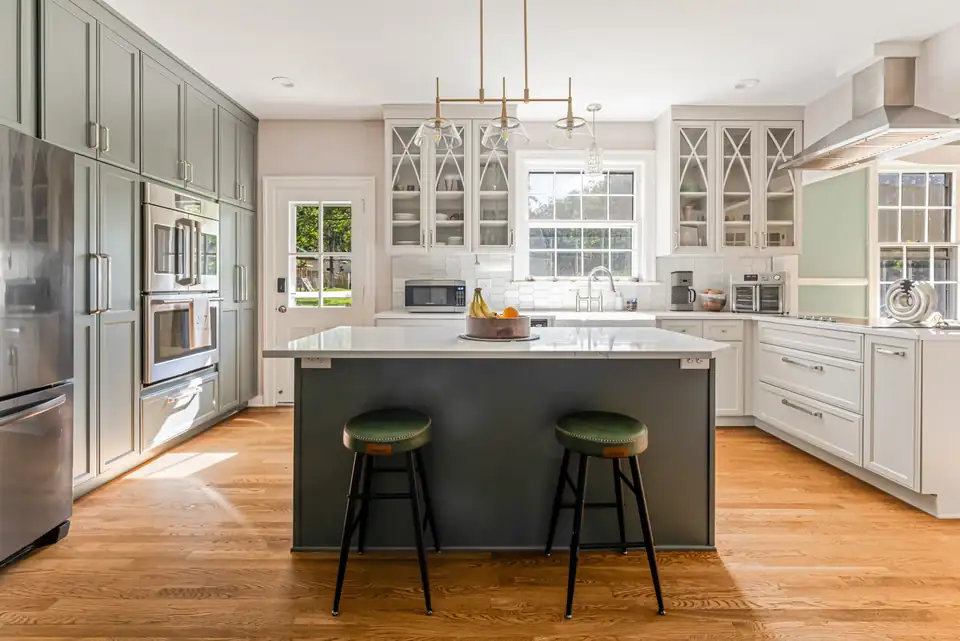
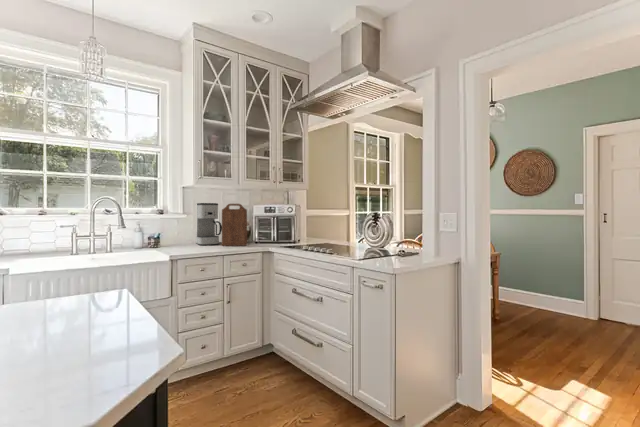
cutting board: none [697,270,724,311] -> present [222,204,247,246]

